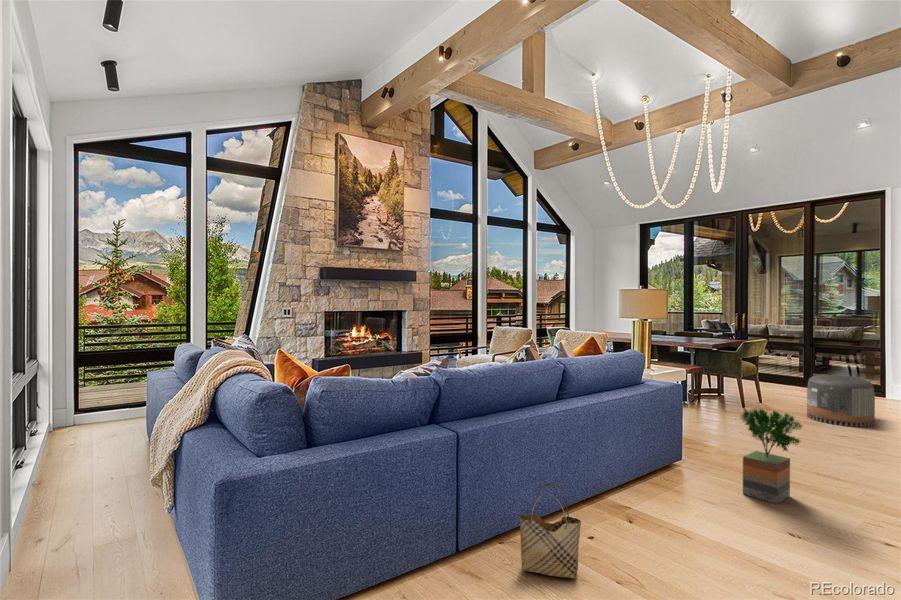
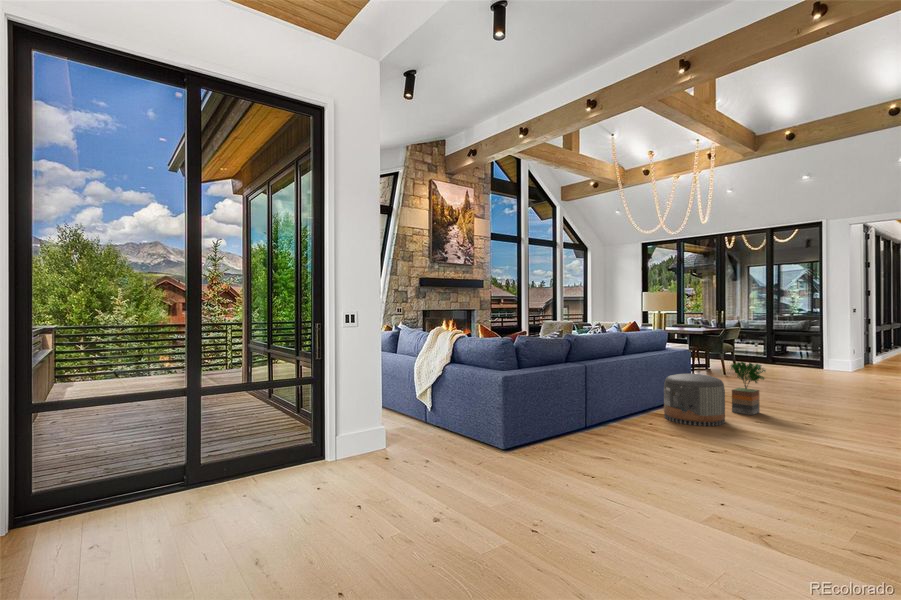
pouf: present [807,375,875,427] -> present [664,374,725,426]
woven basket: present [519,484,581,578] -> none [620,393,653,438]

